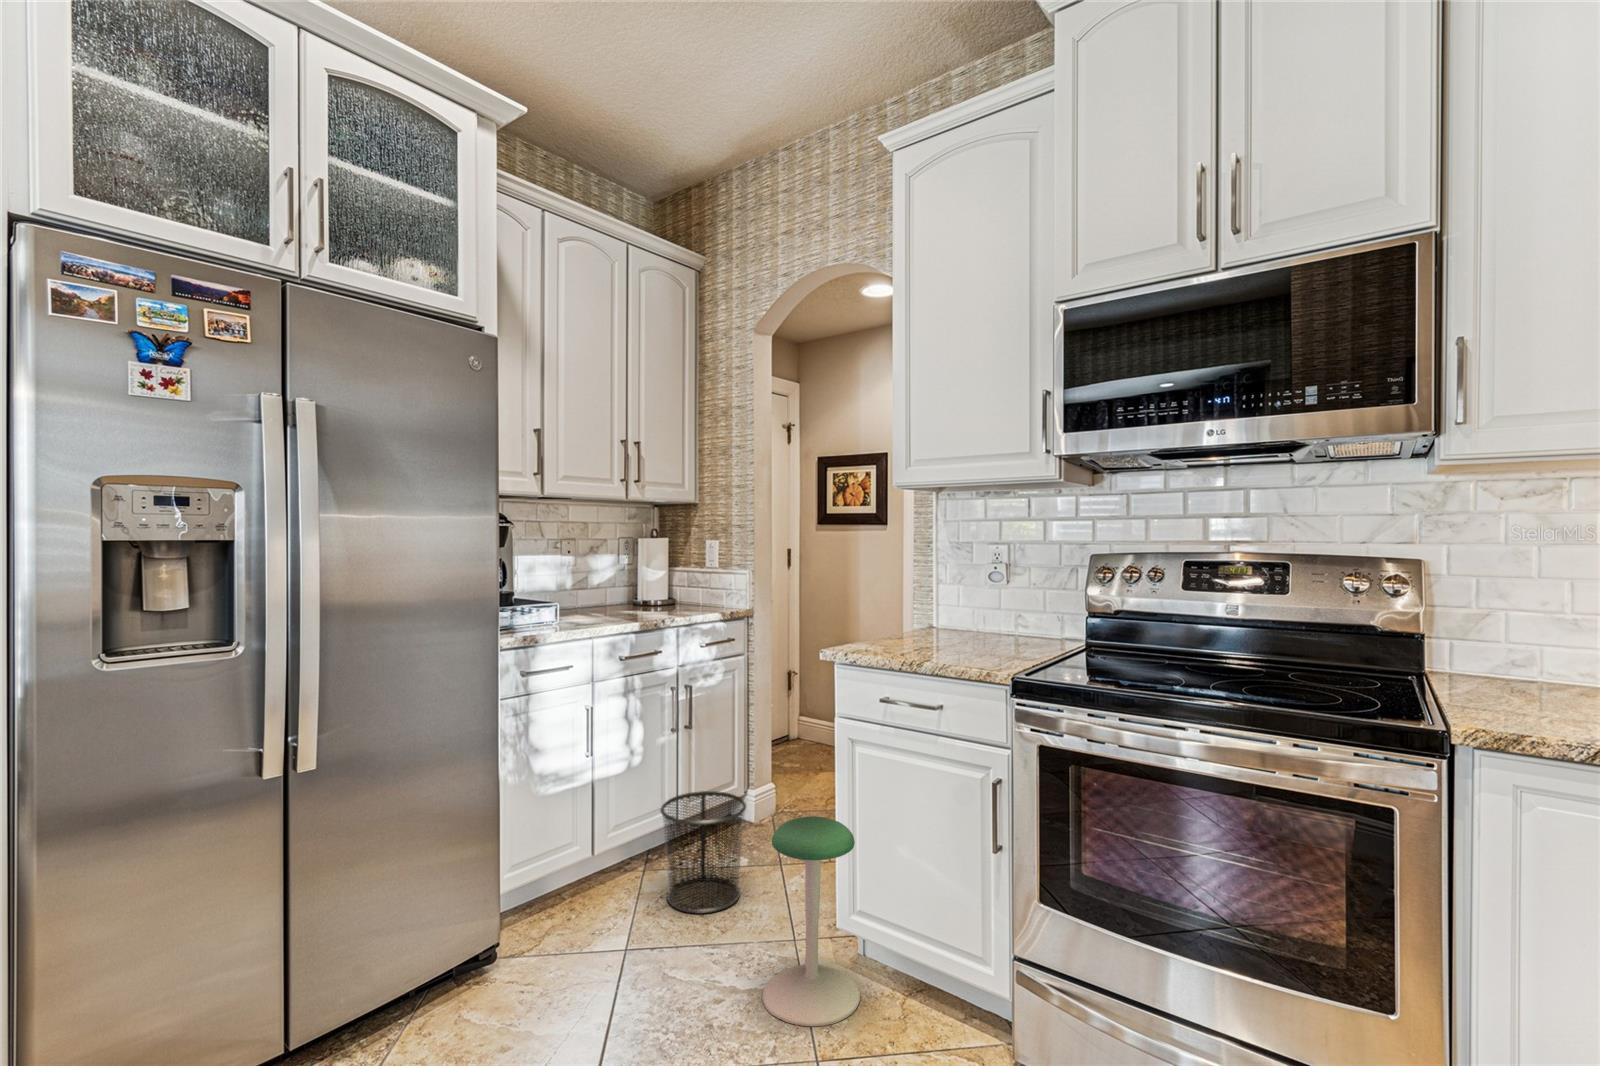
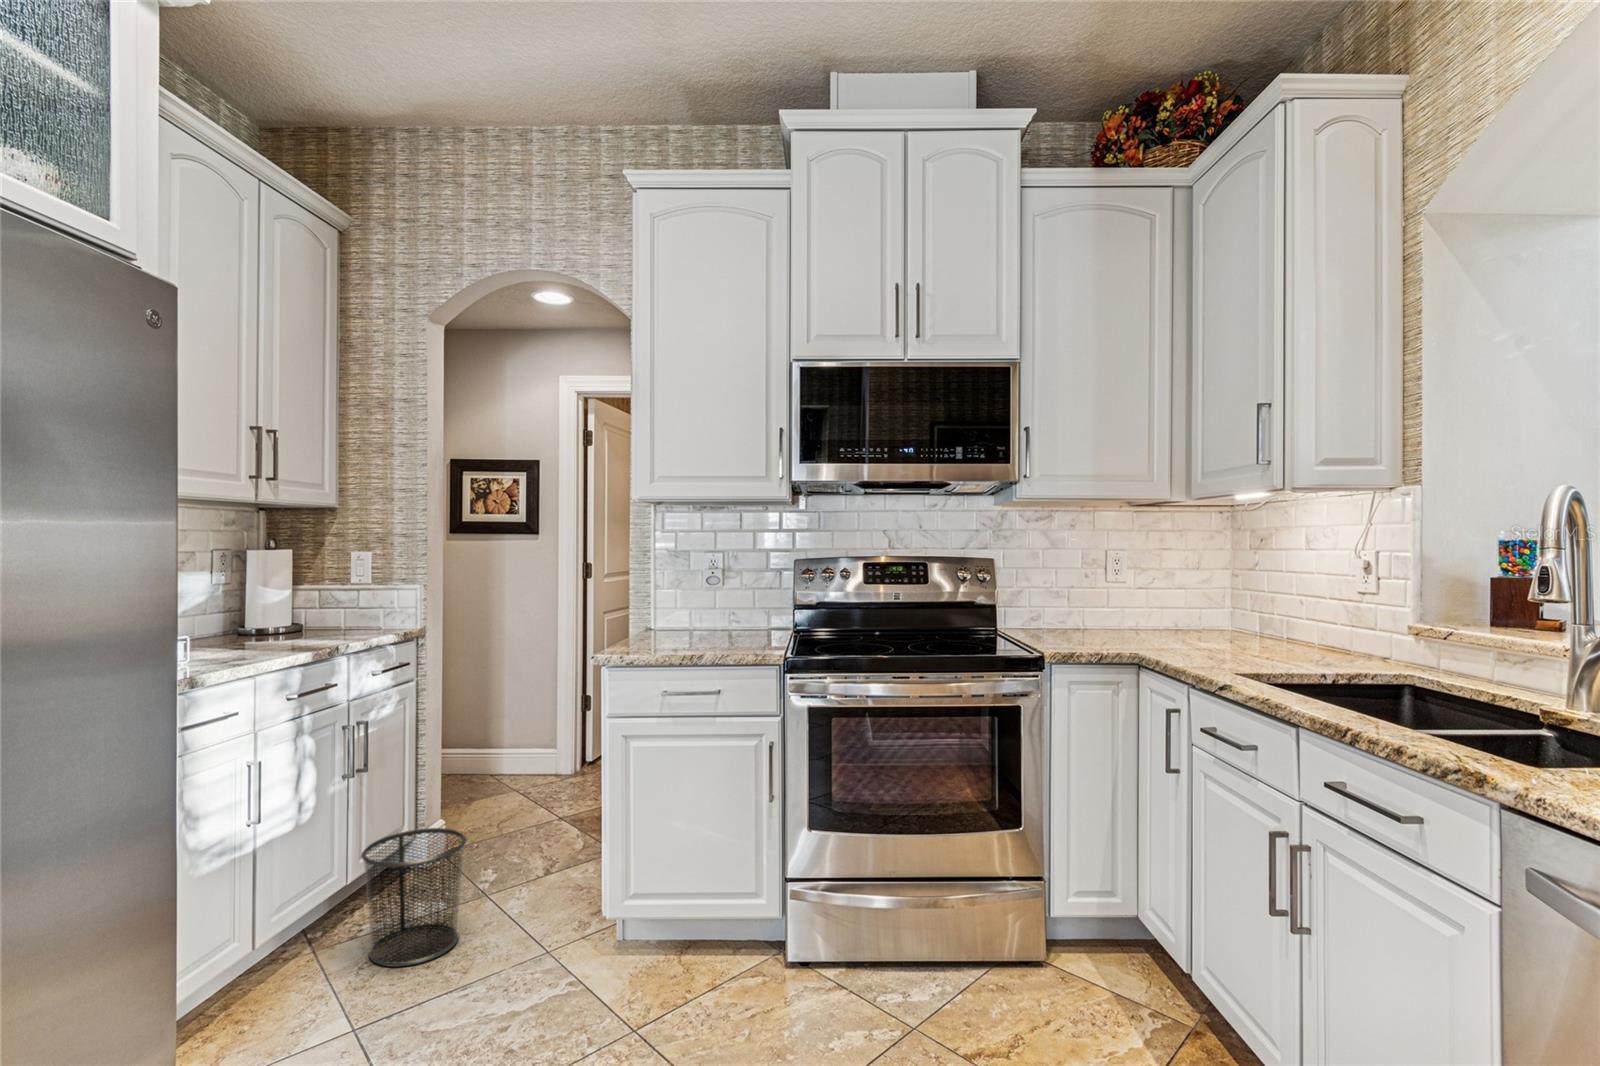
stool: present [762,816,860,1026] -> none [546,816,644,1018]

